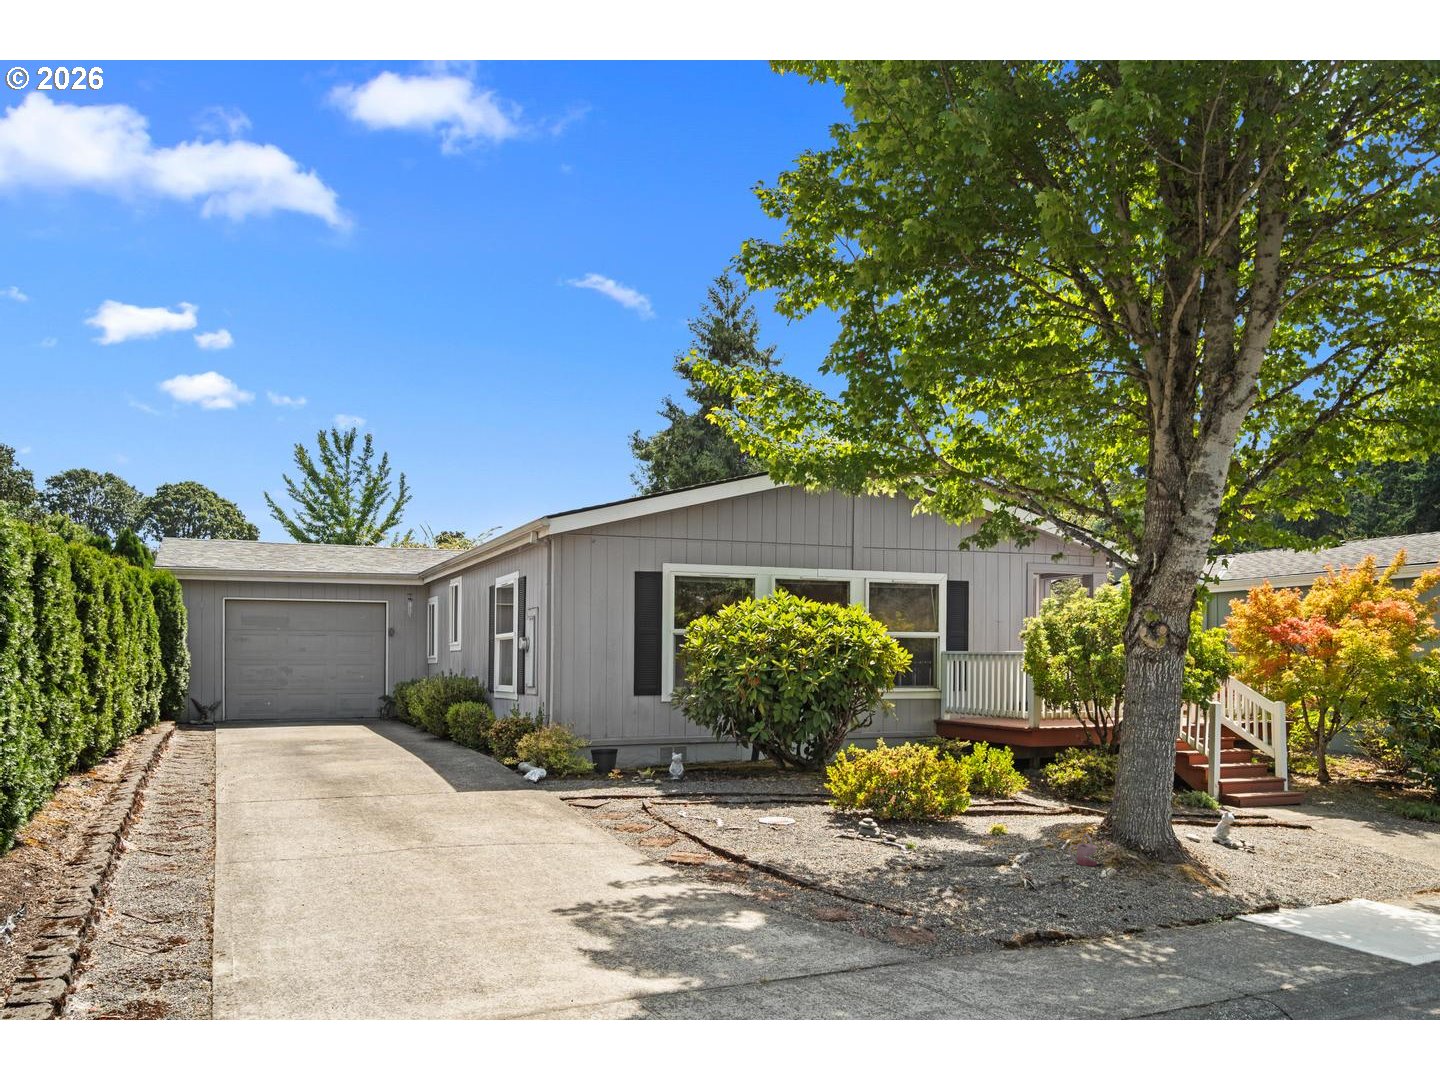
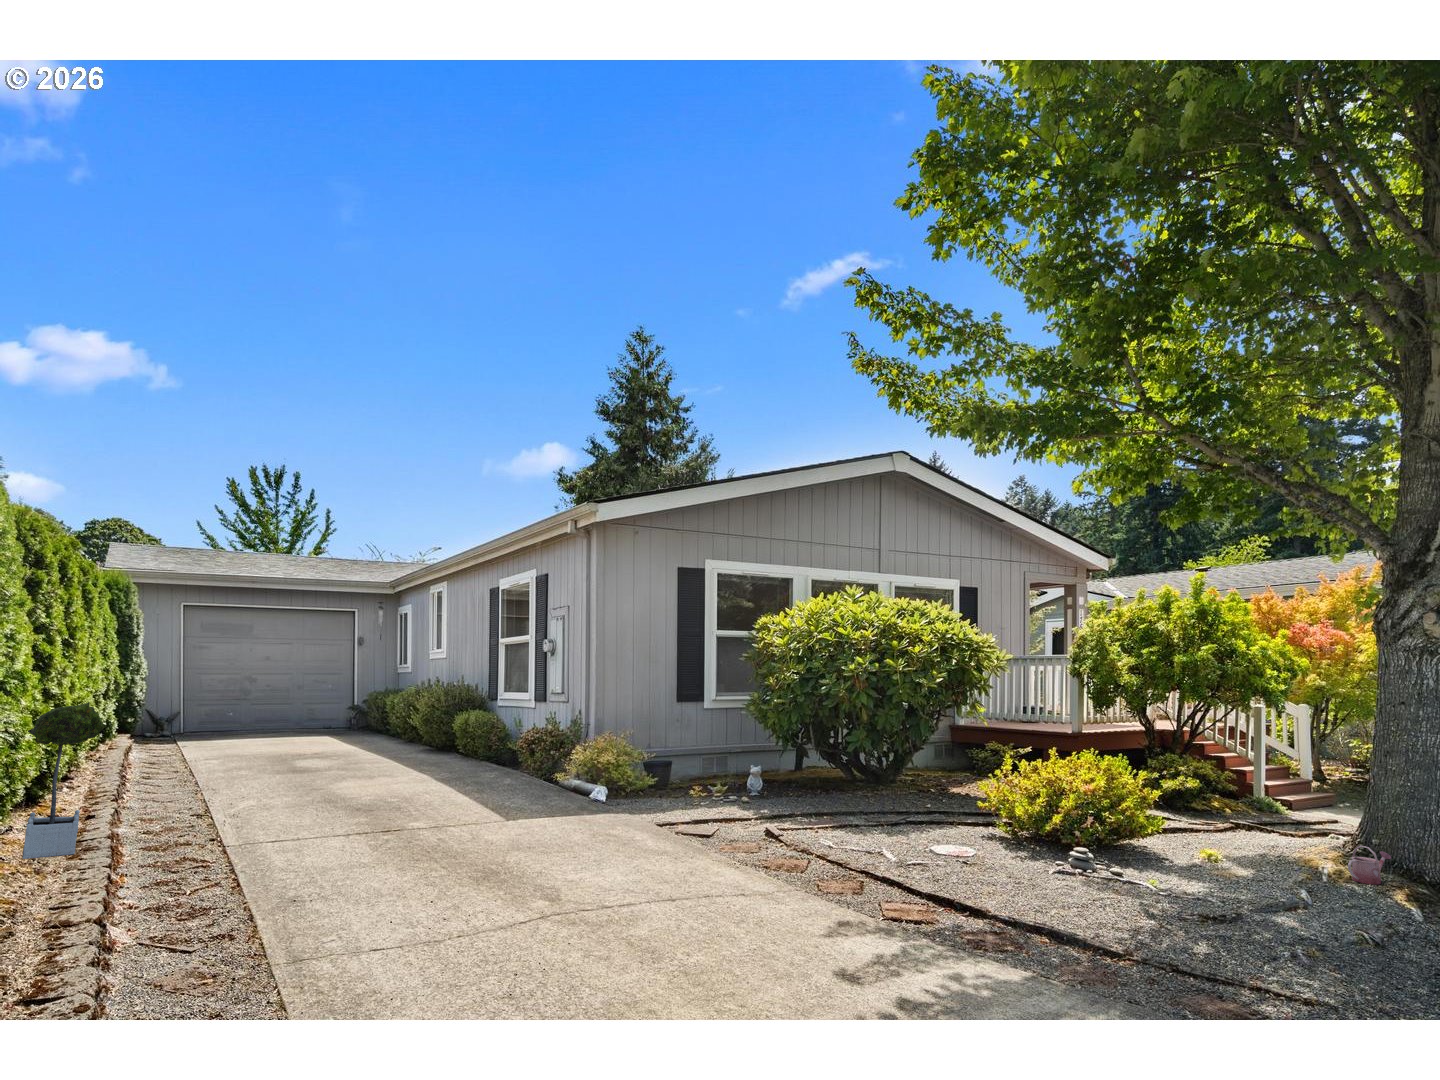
potted tree: none [74,697,126,806] -> present [23,702,105,859]

